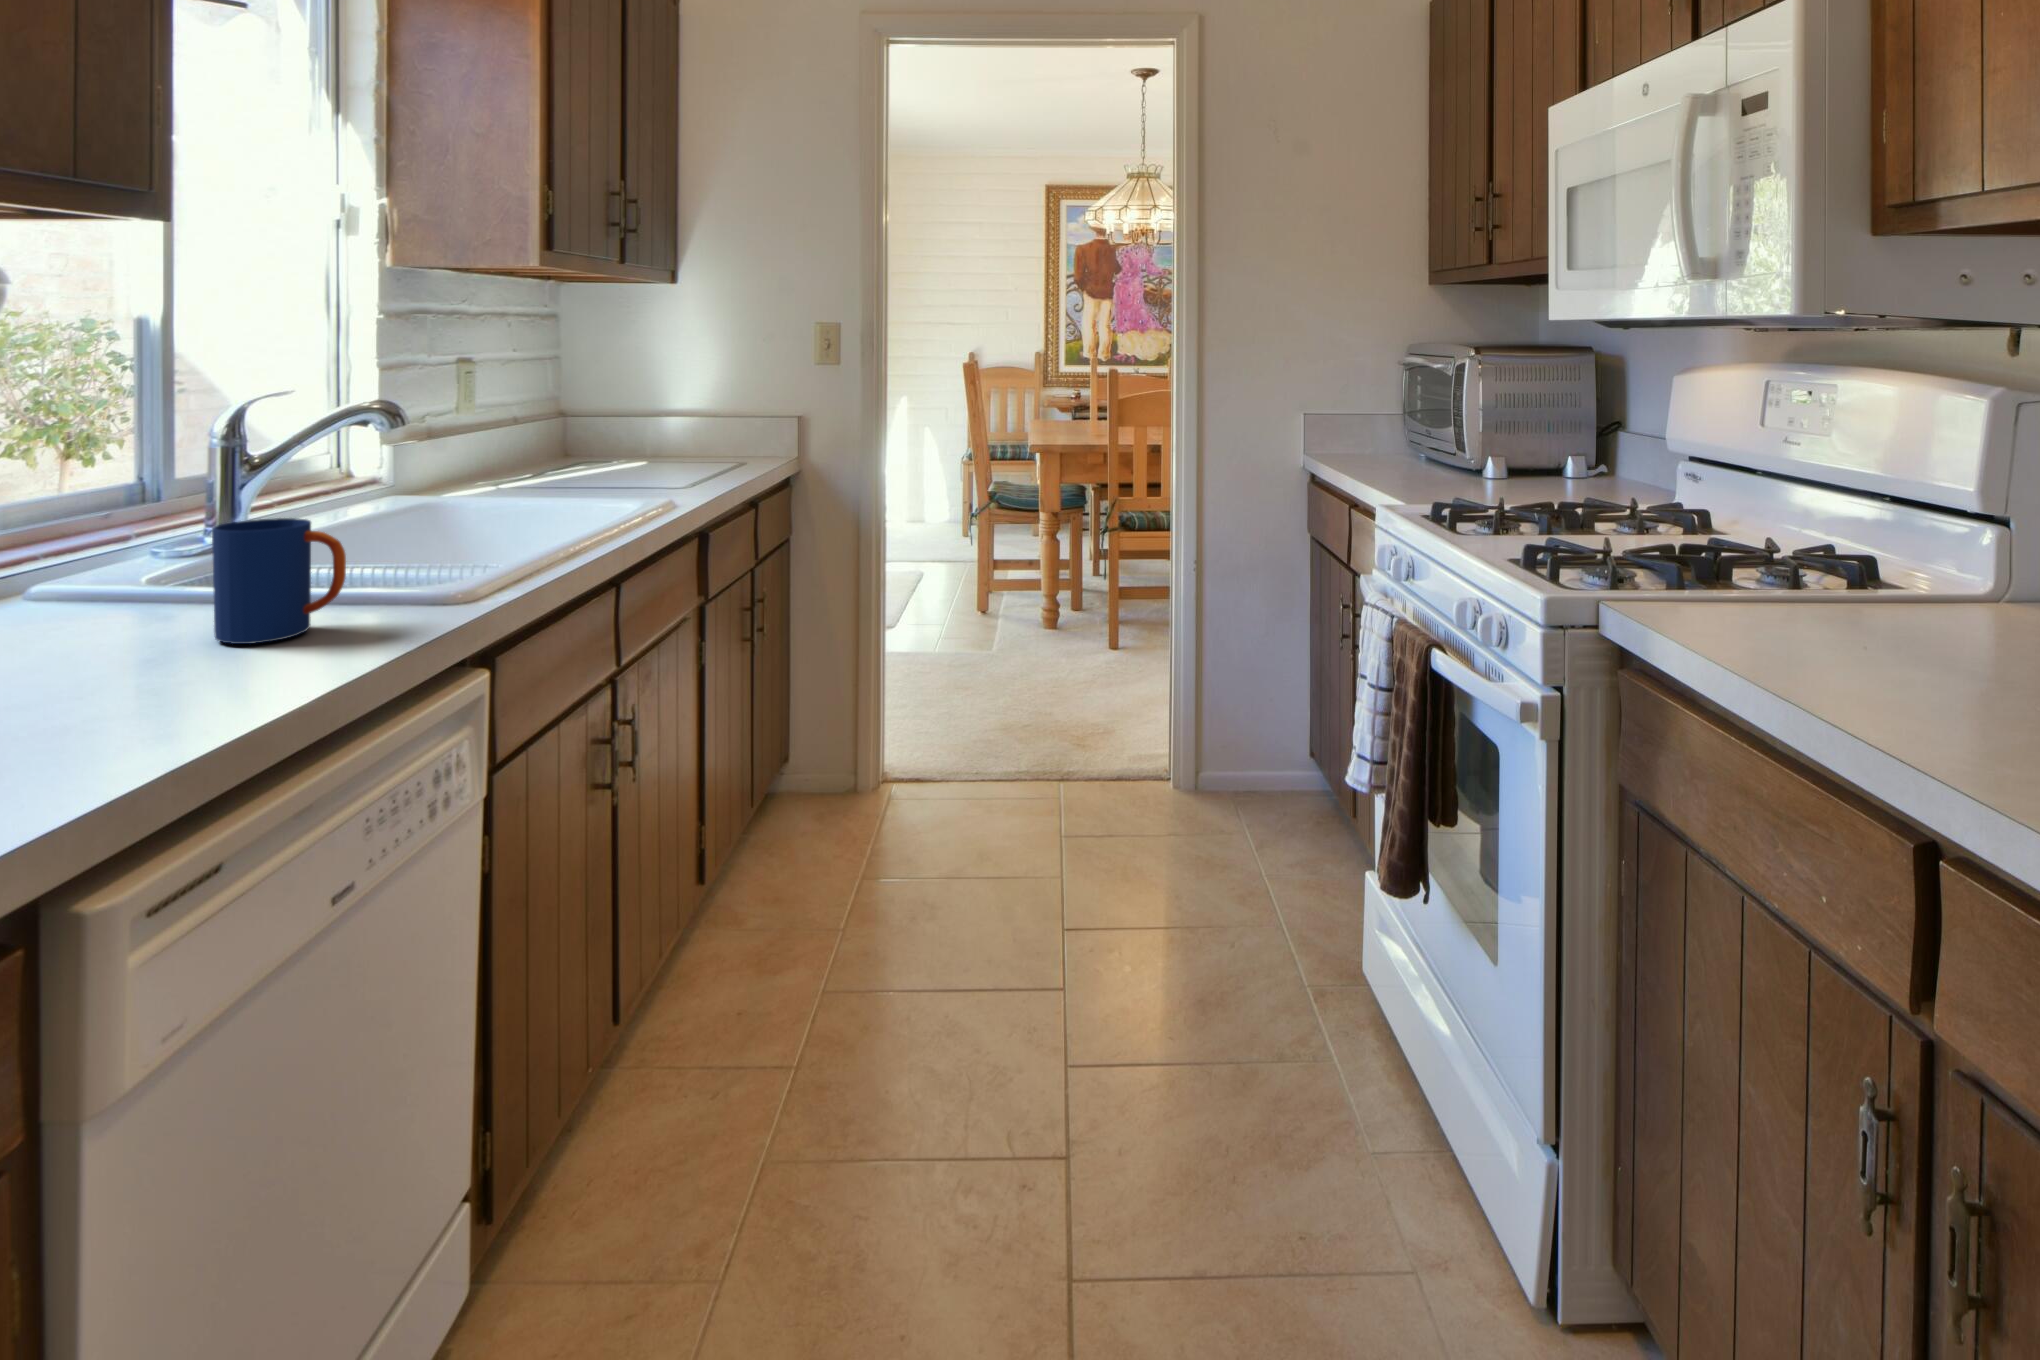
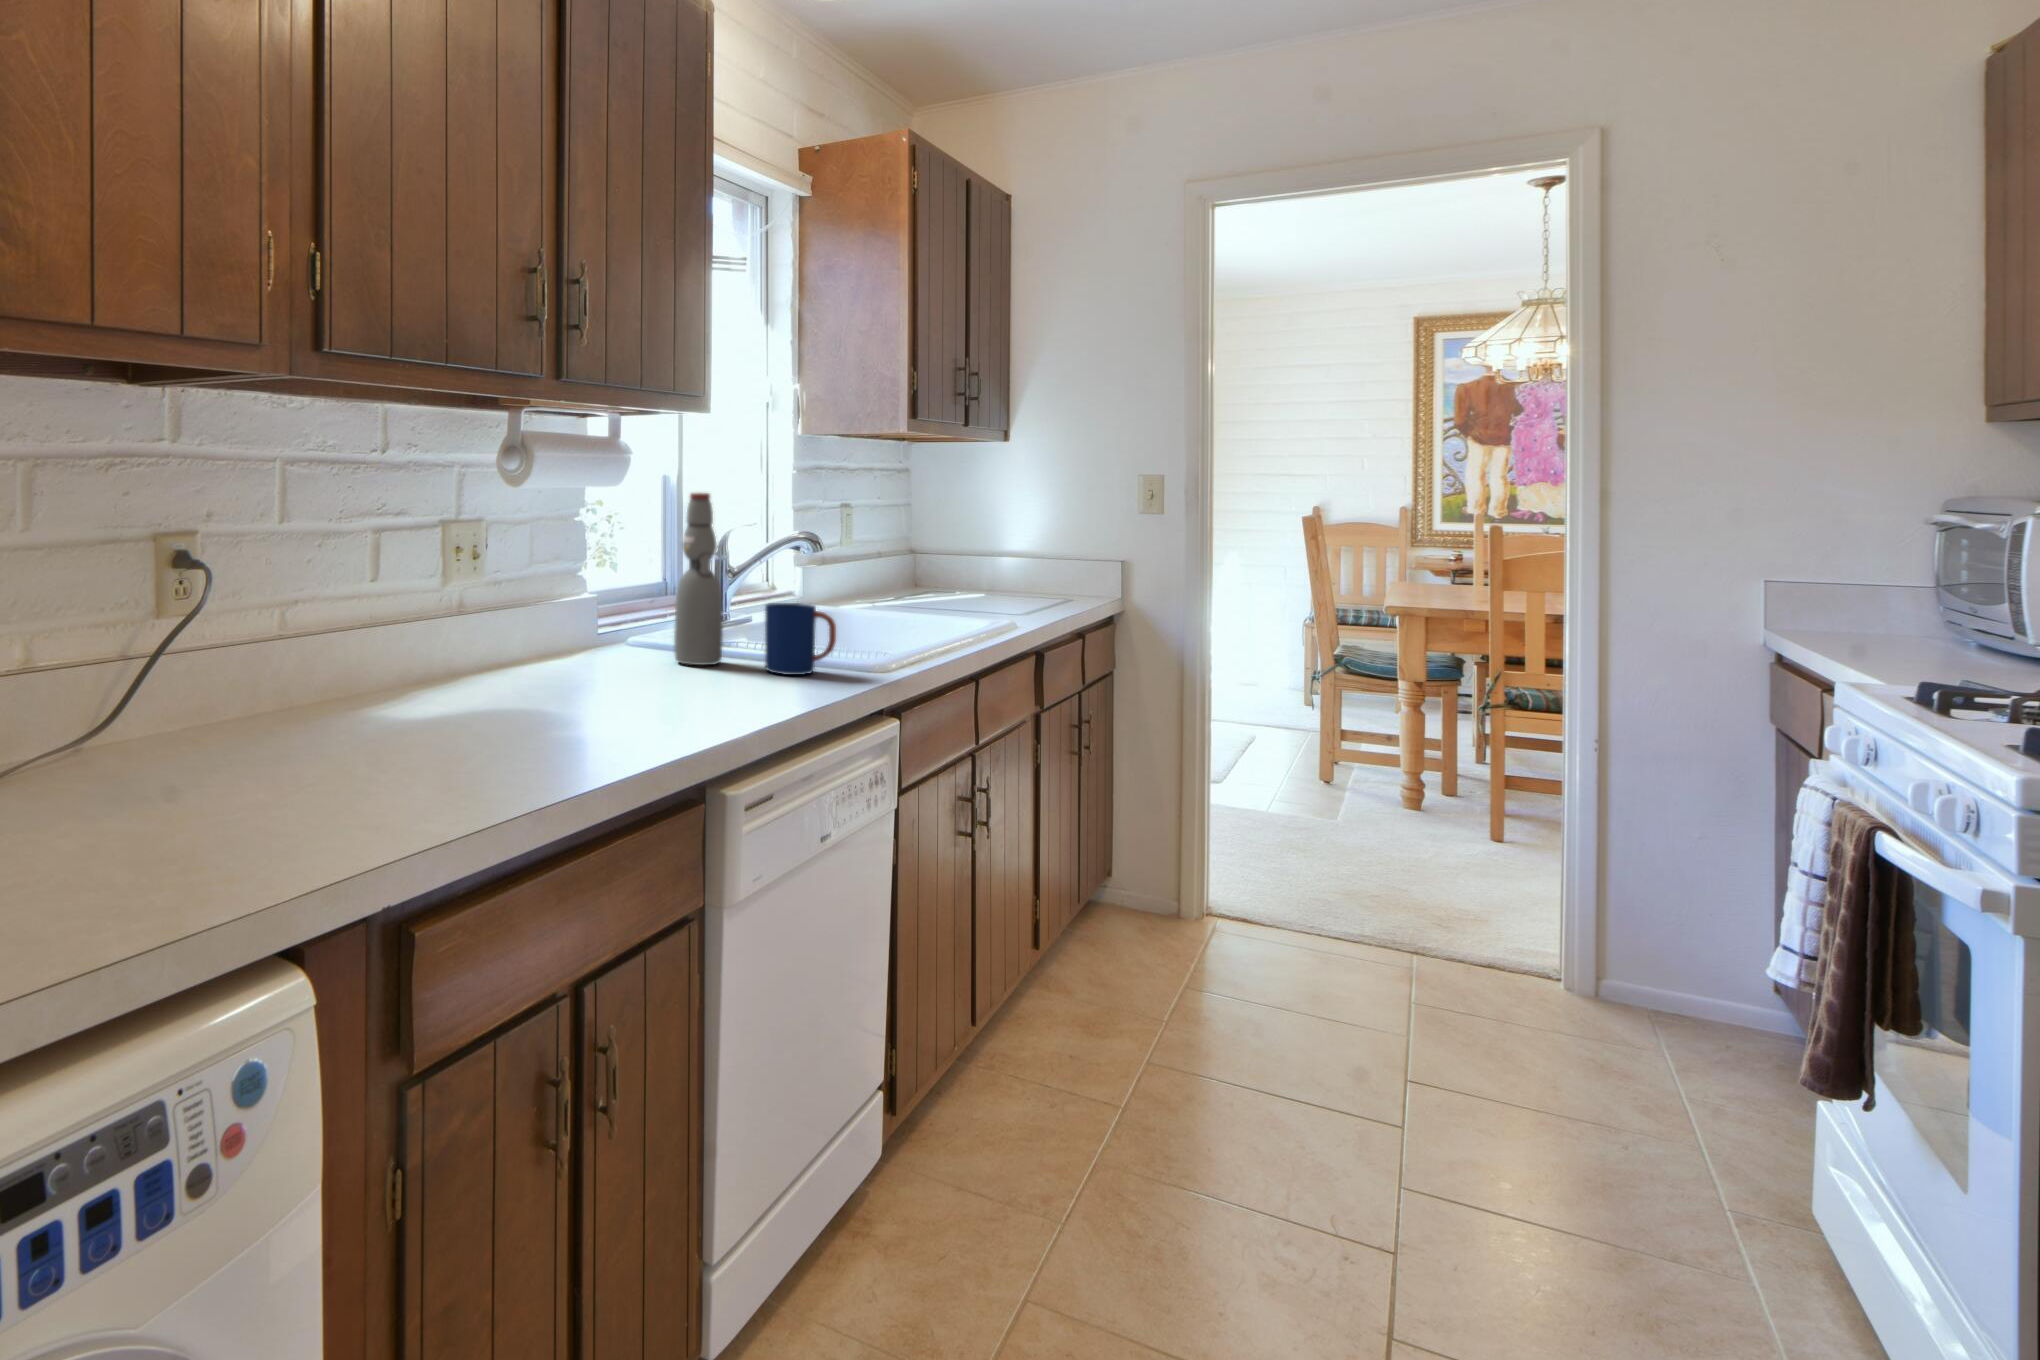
bottle: none [30,338,138,645] -> present [674,492,723,665]

